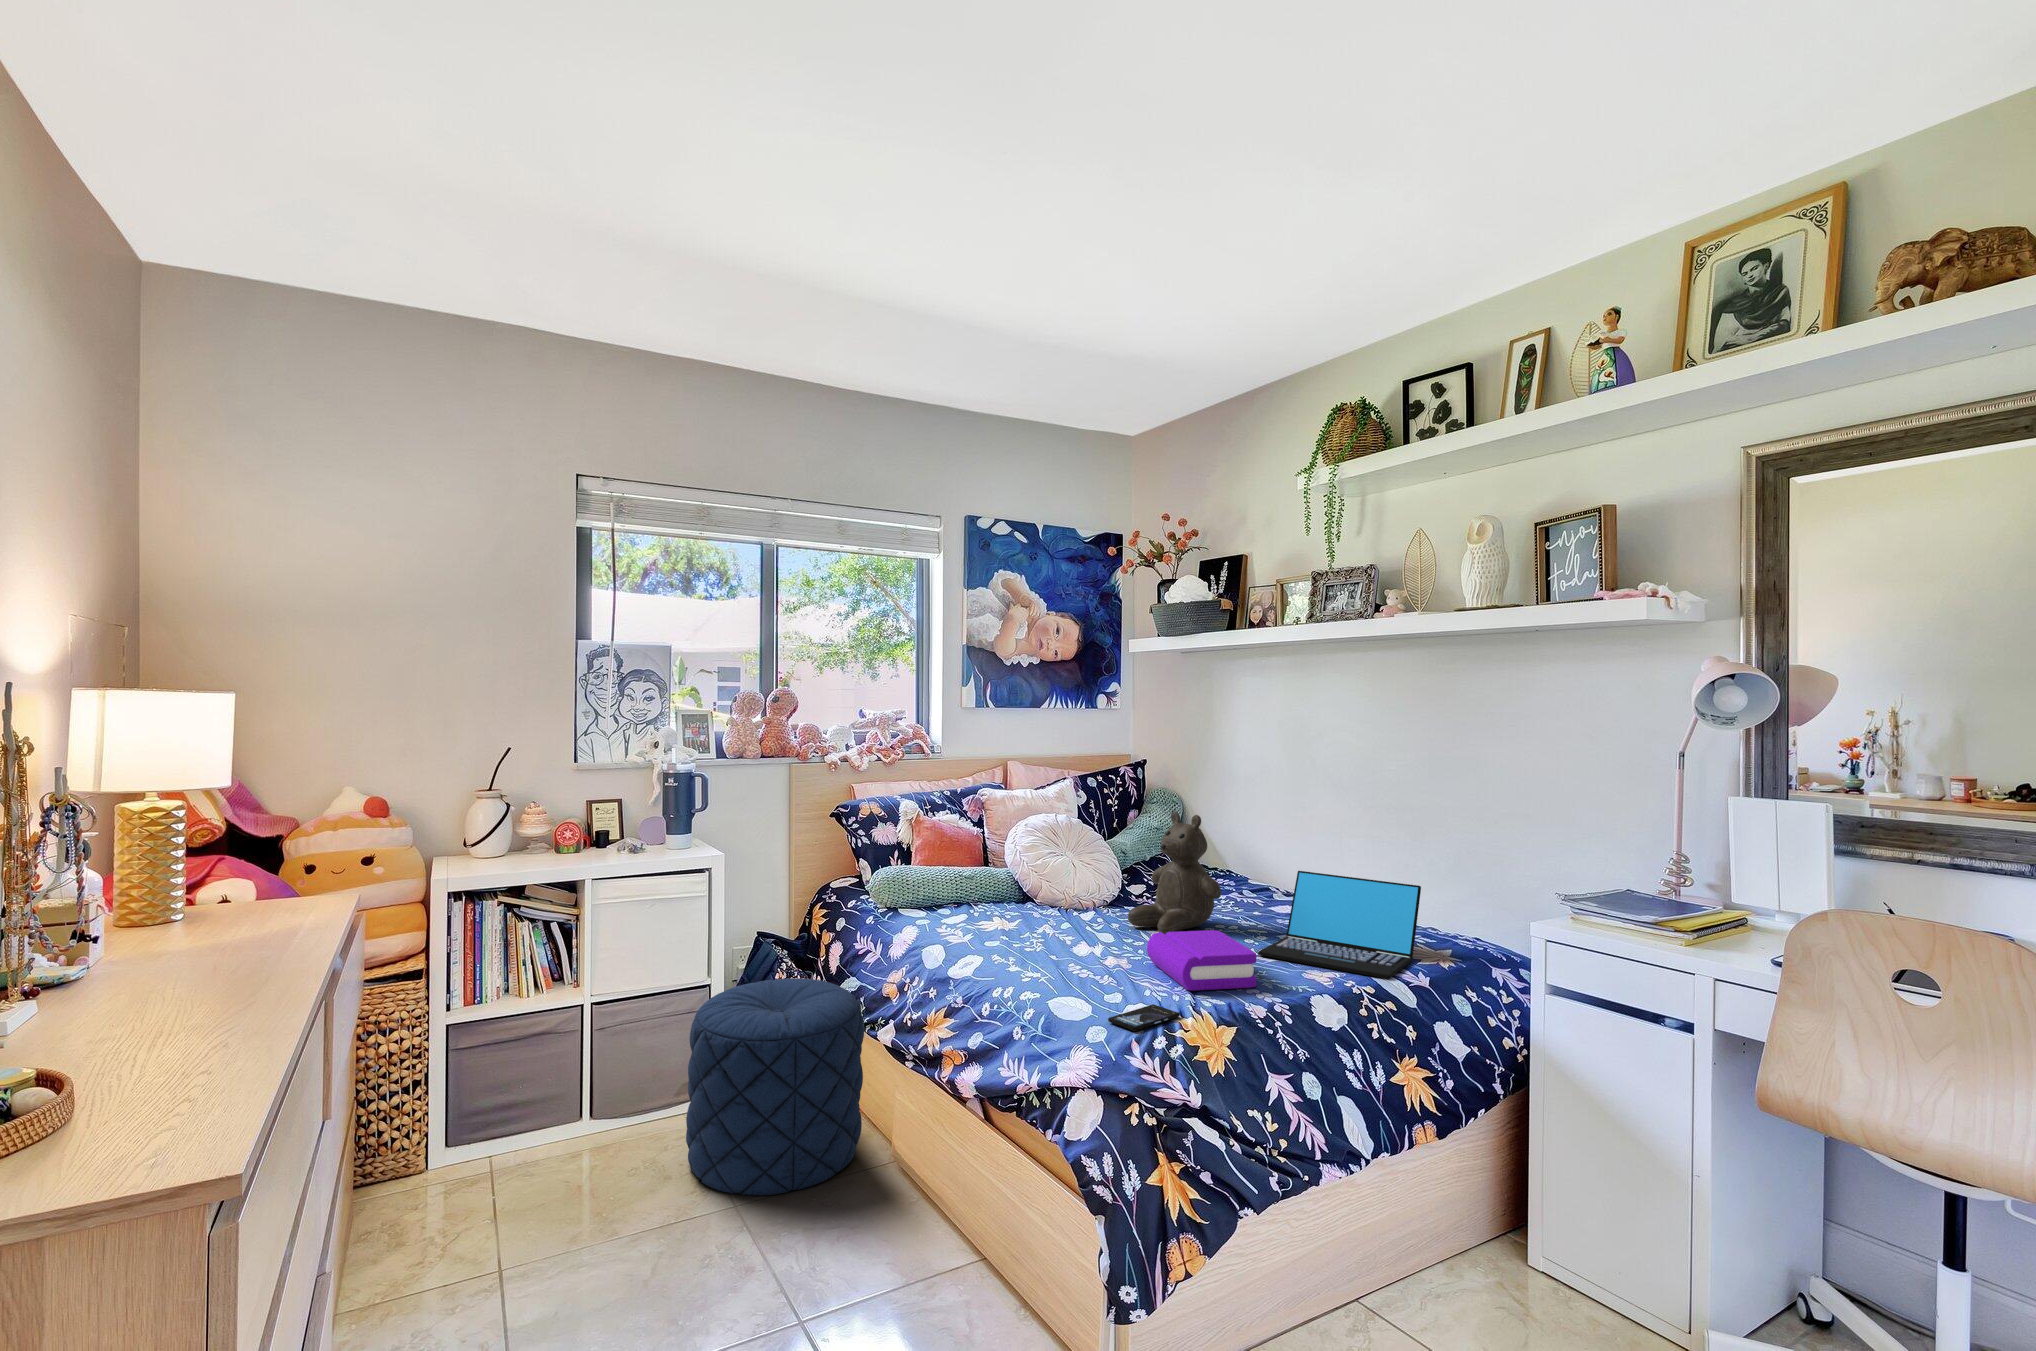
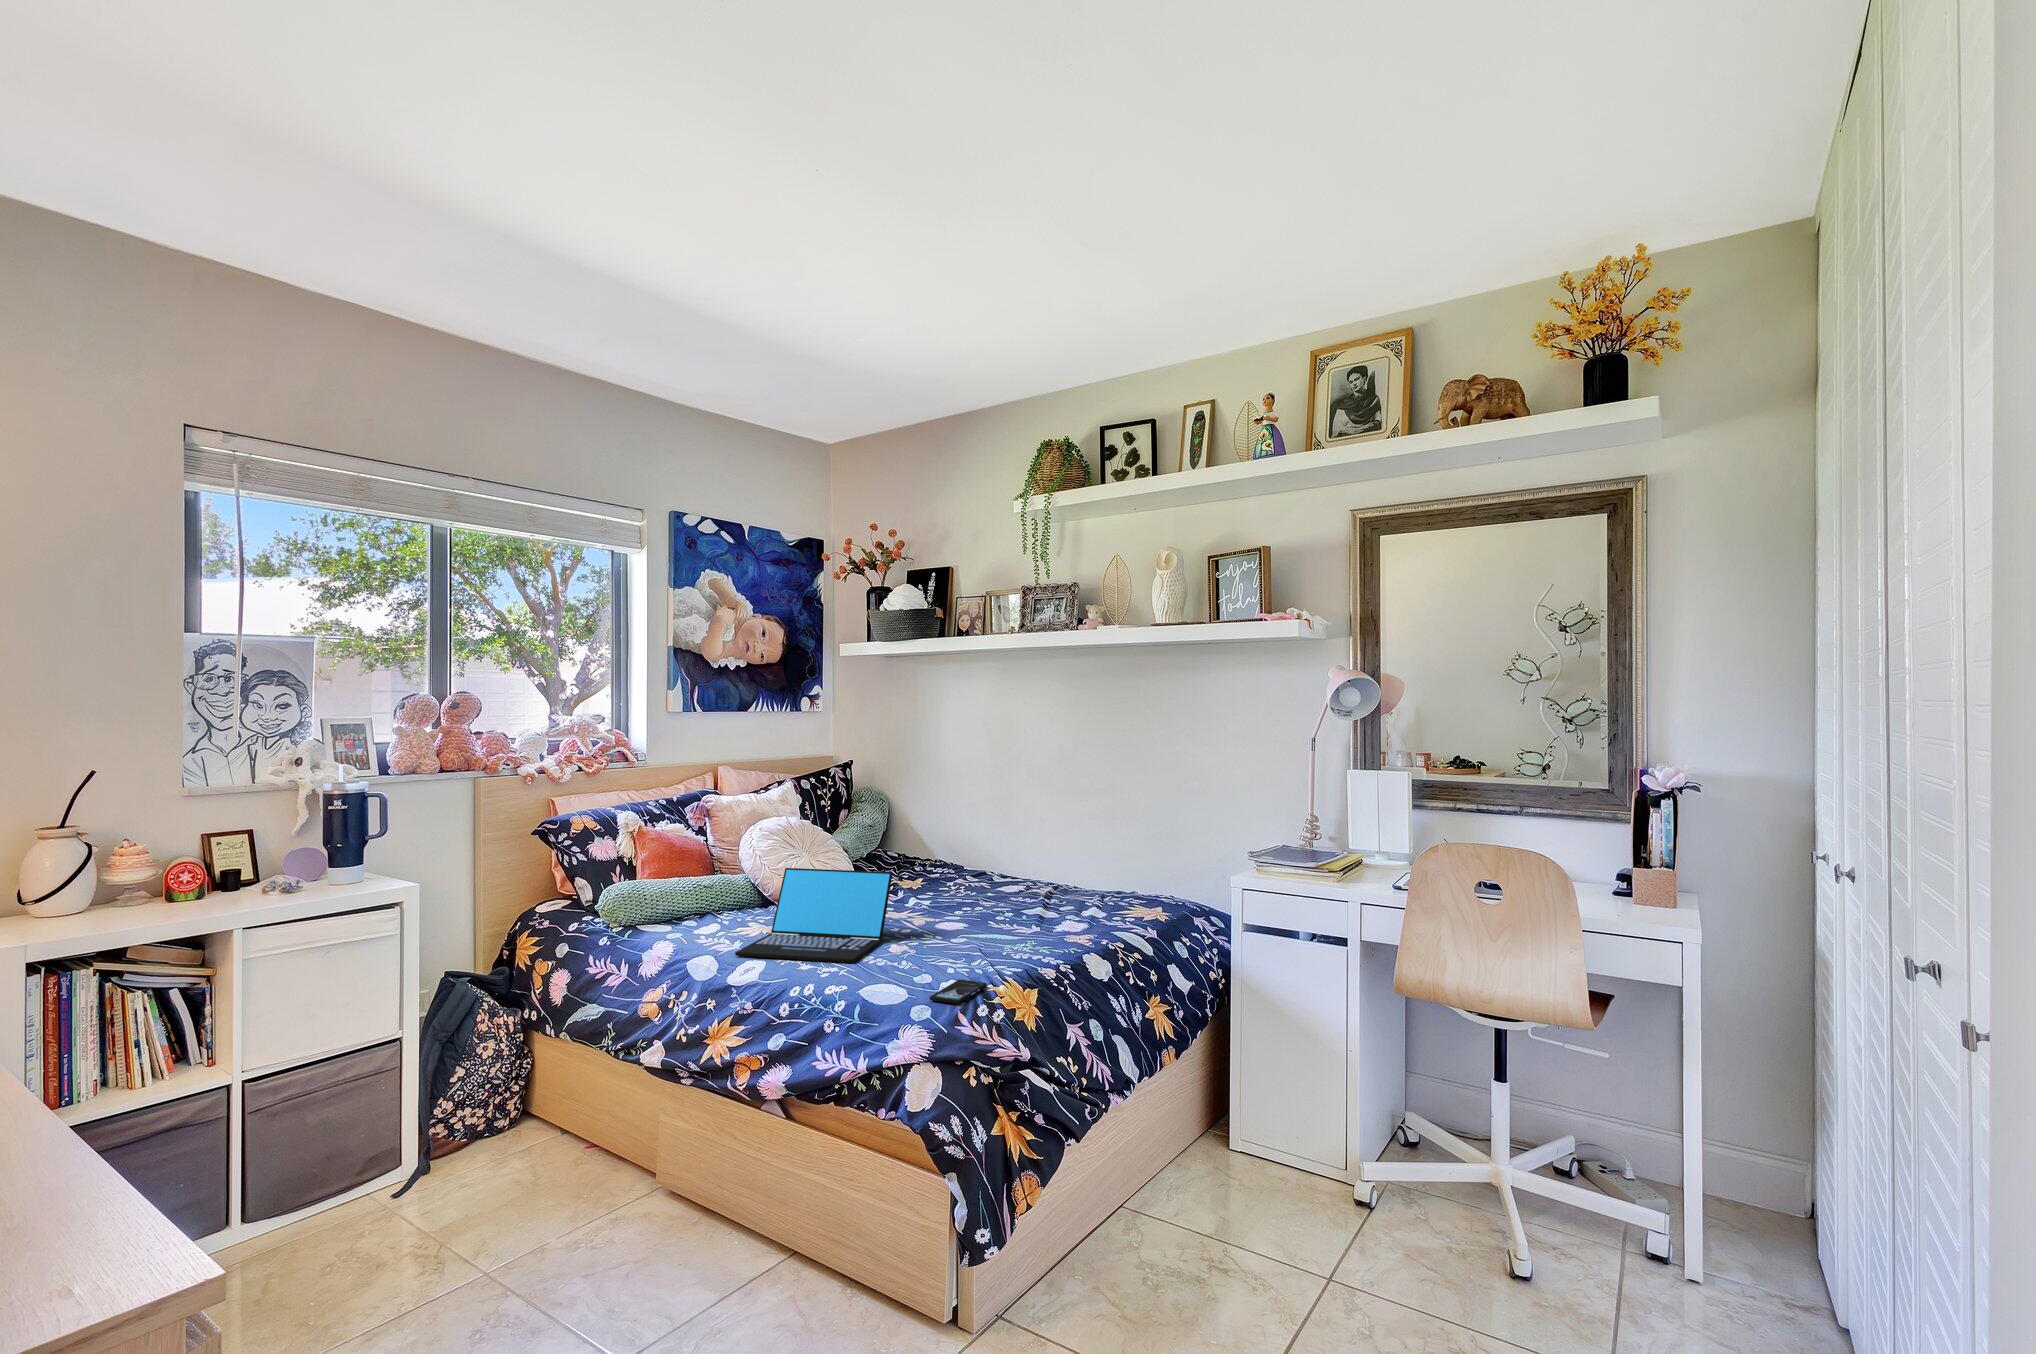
teddy bear: present [1128,811,1221,934] -> none [884,805,971,921]
laptop: present [1258,871,1421,979] -> present [735,868,892,963]
book: present [1147,930,1257,991] -> none [926,909,1031,964]
pouf: present [686,978,864,1196] -> none [398,1015,619,1268]

